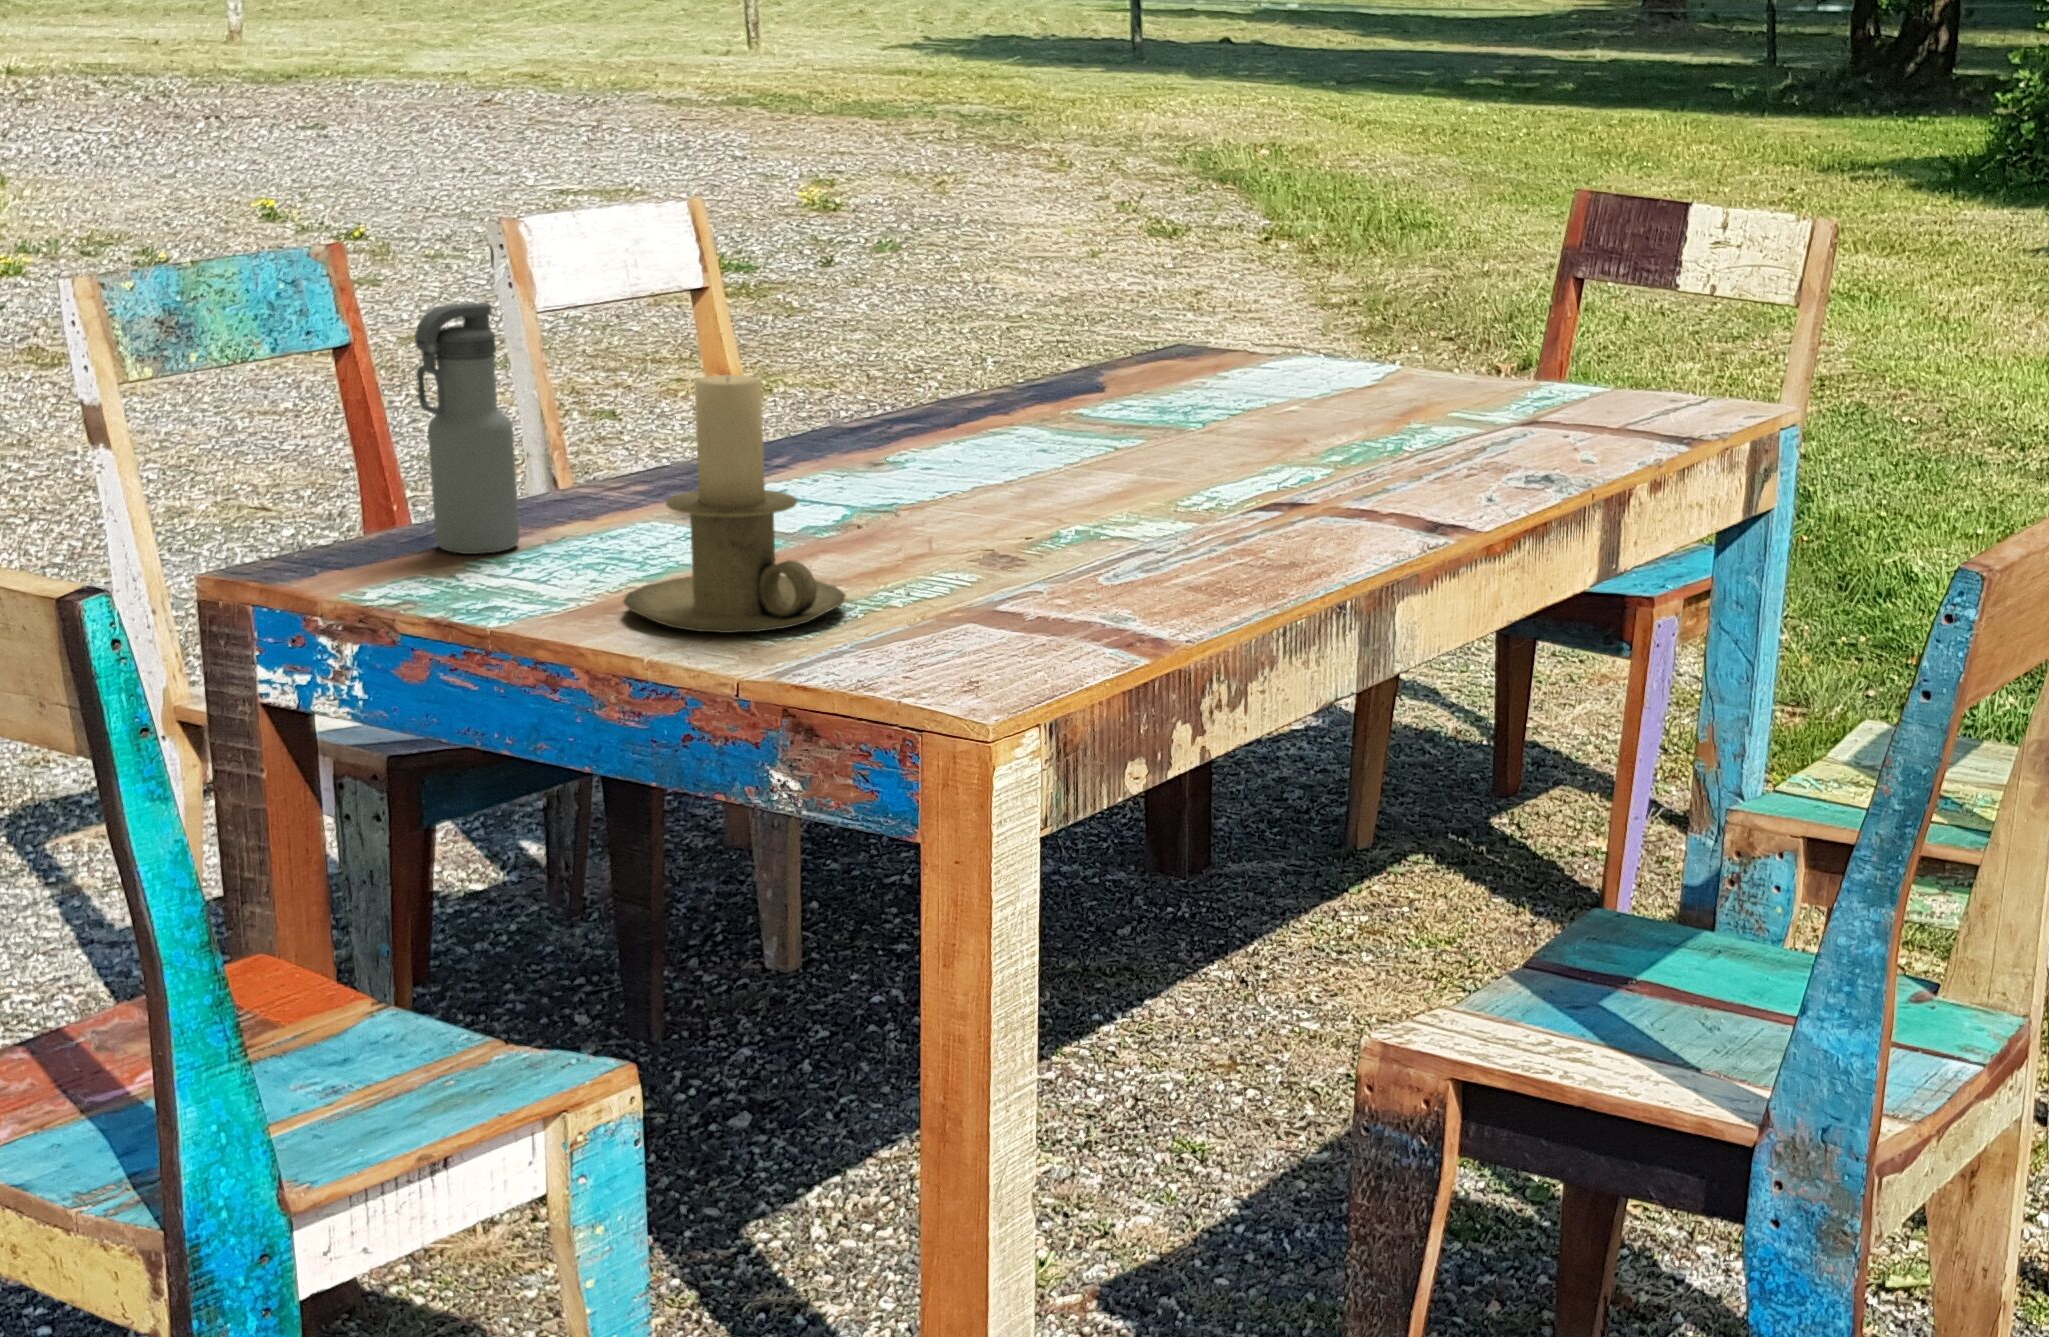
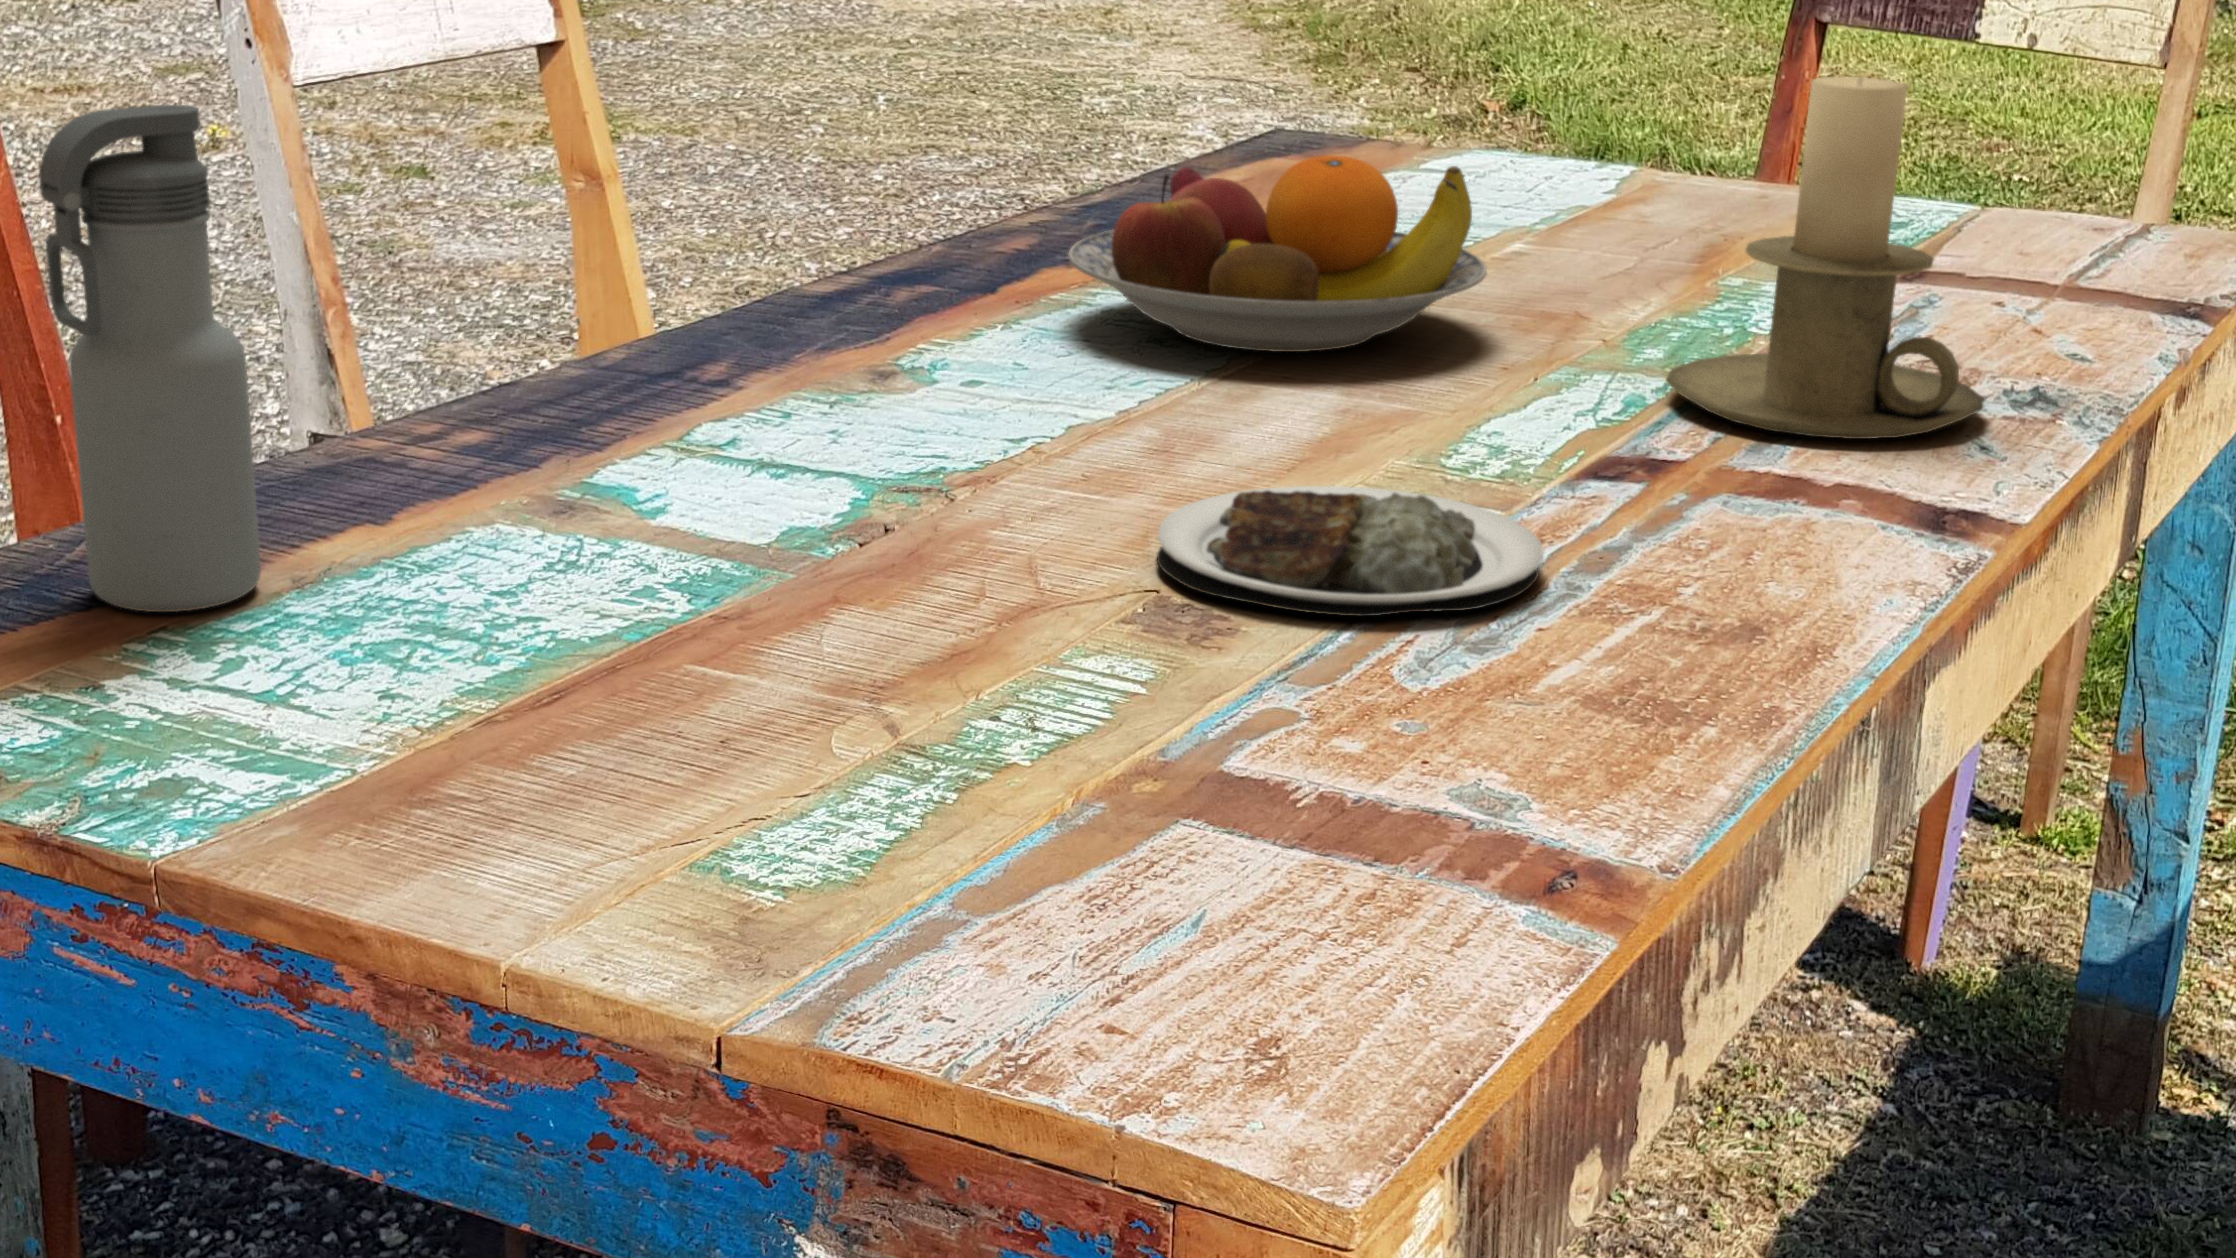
fruit bowl: none [971,341,1214,453] -> present [1068,155,1487,352]
candle holder: present [623,375,846,633] -> present [1666,77,1984,439]
plate: none [961,503,1186,560] -> present [1157,486,1543,616]

